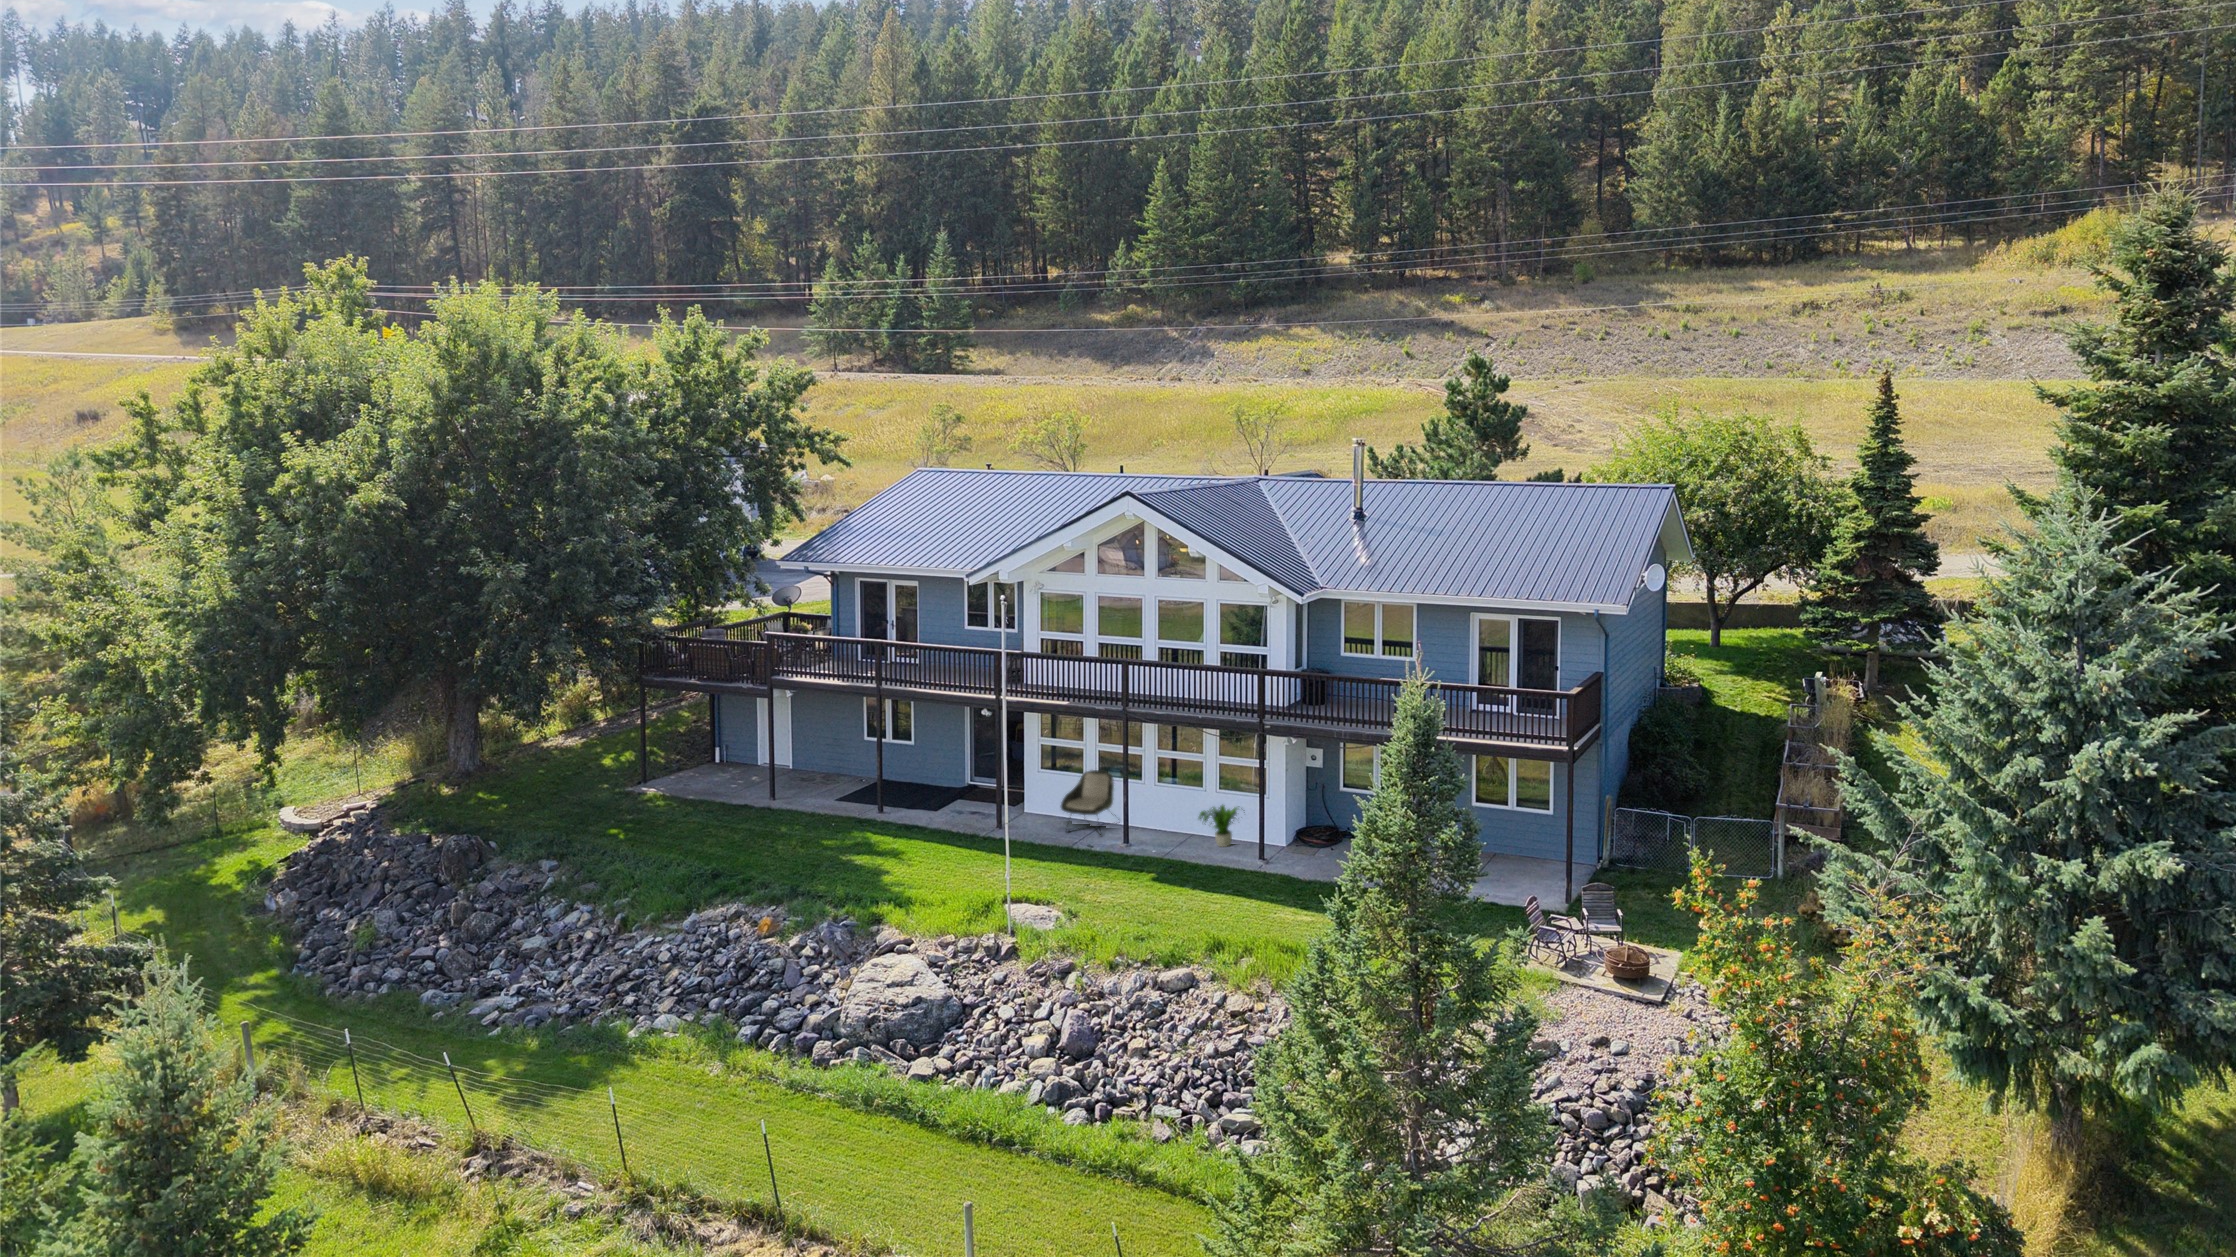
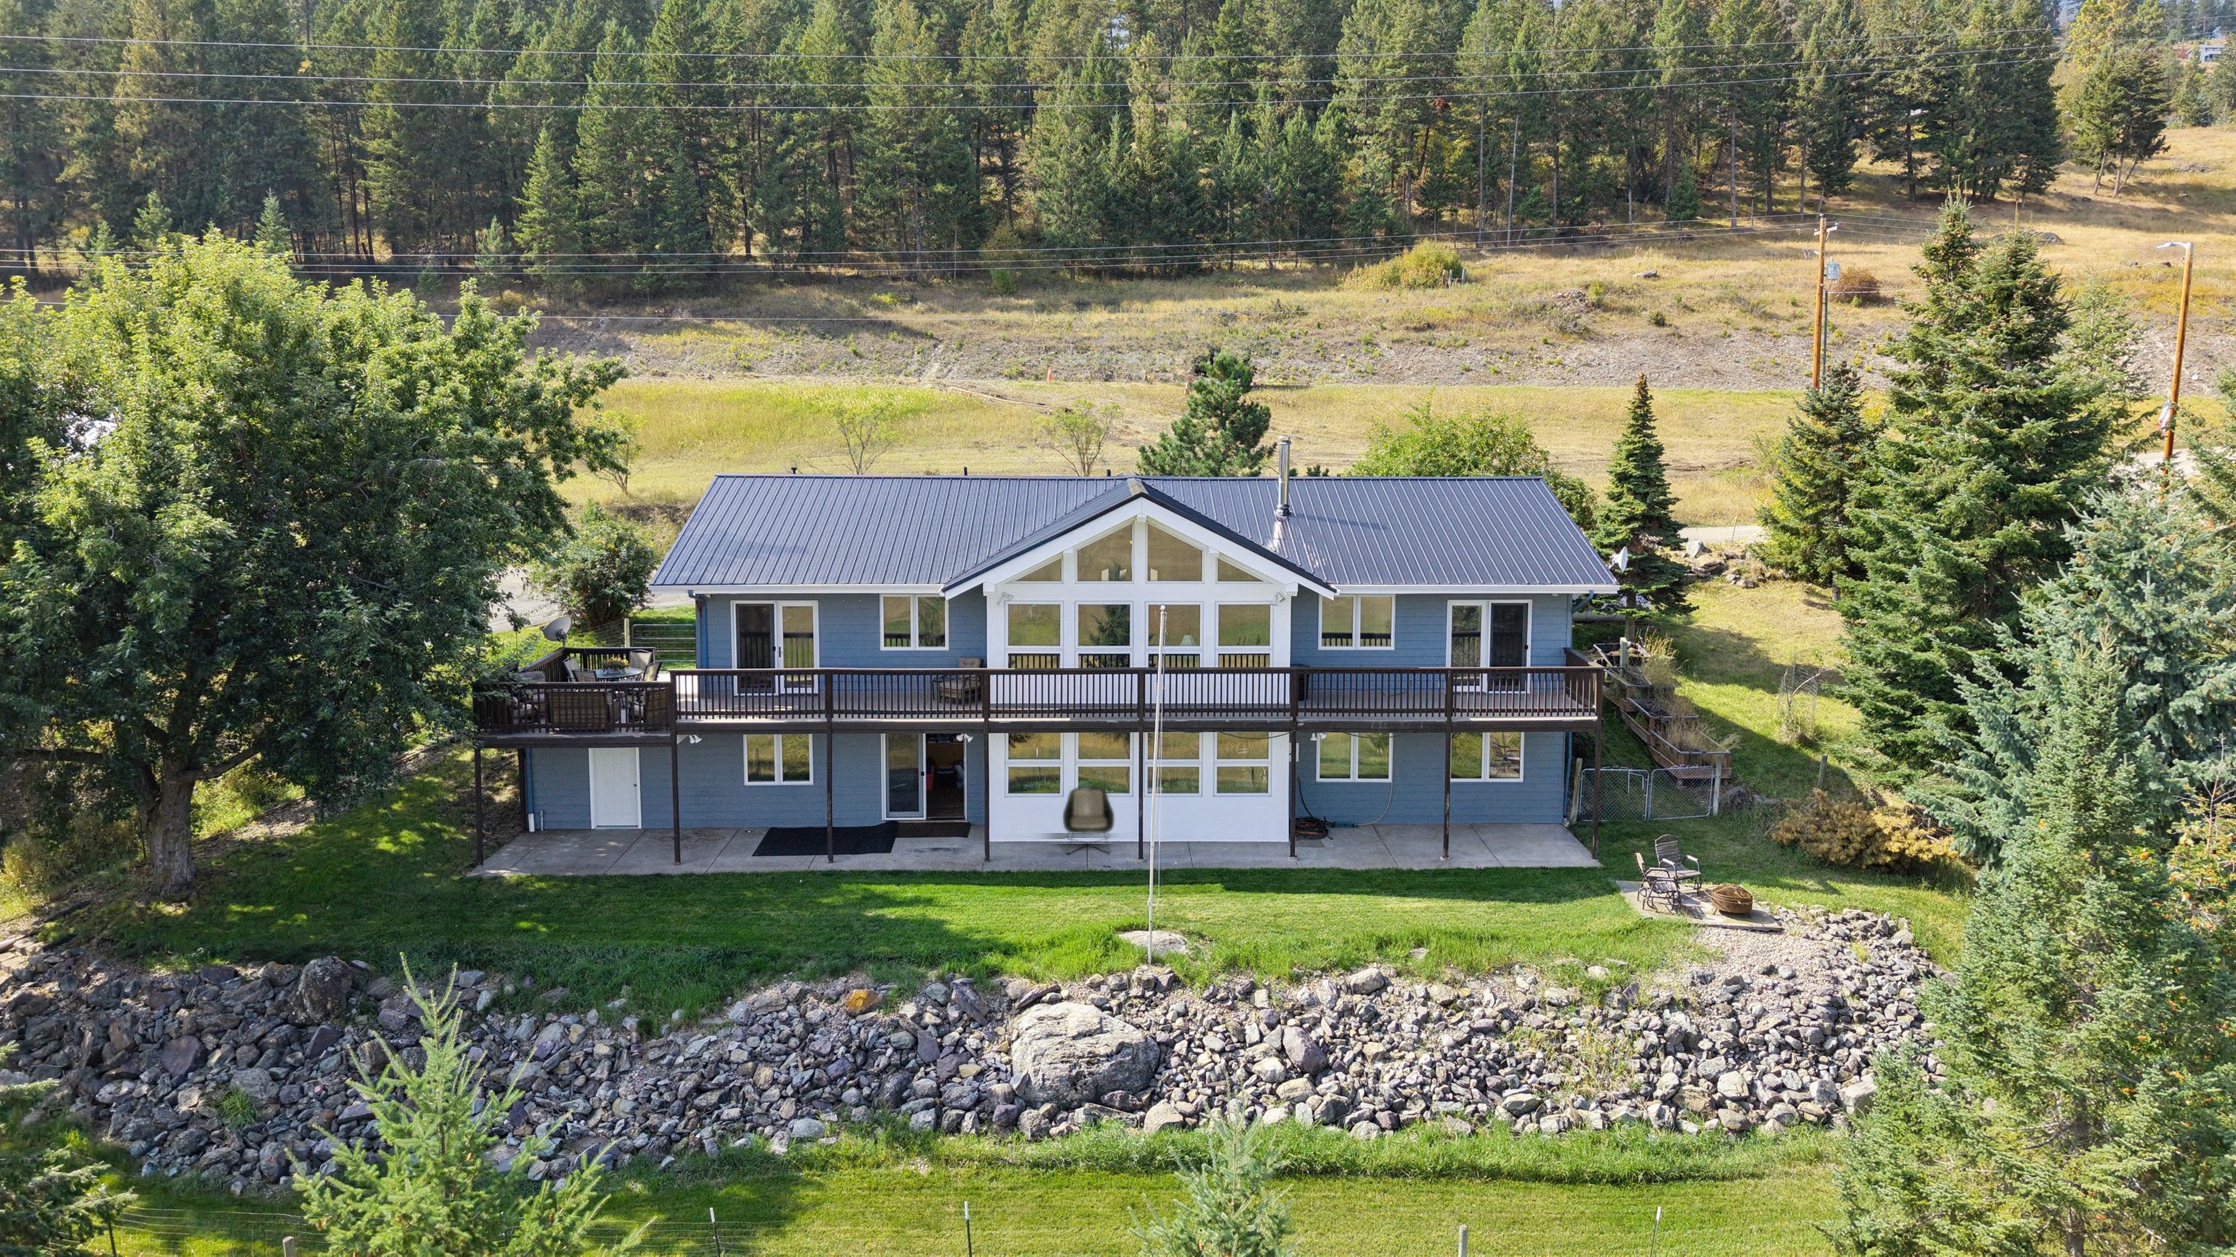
potted plant: present [1199,805,1237,847] -> none [1221,806,1262,848]

